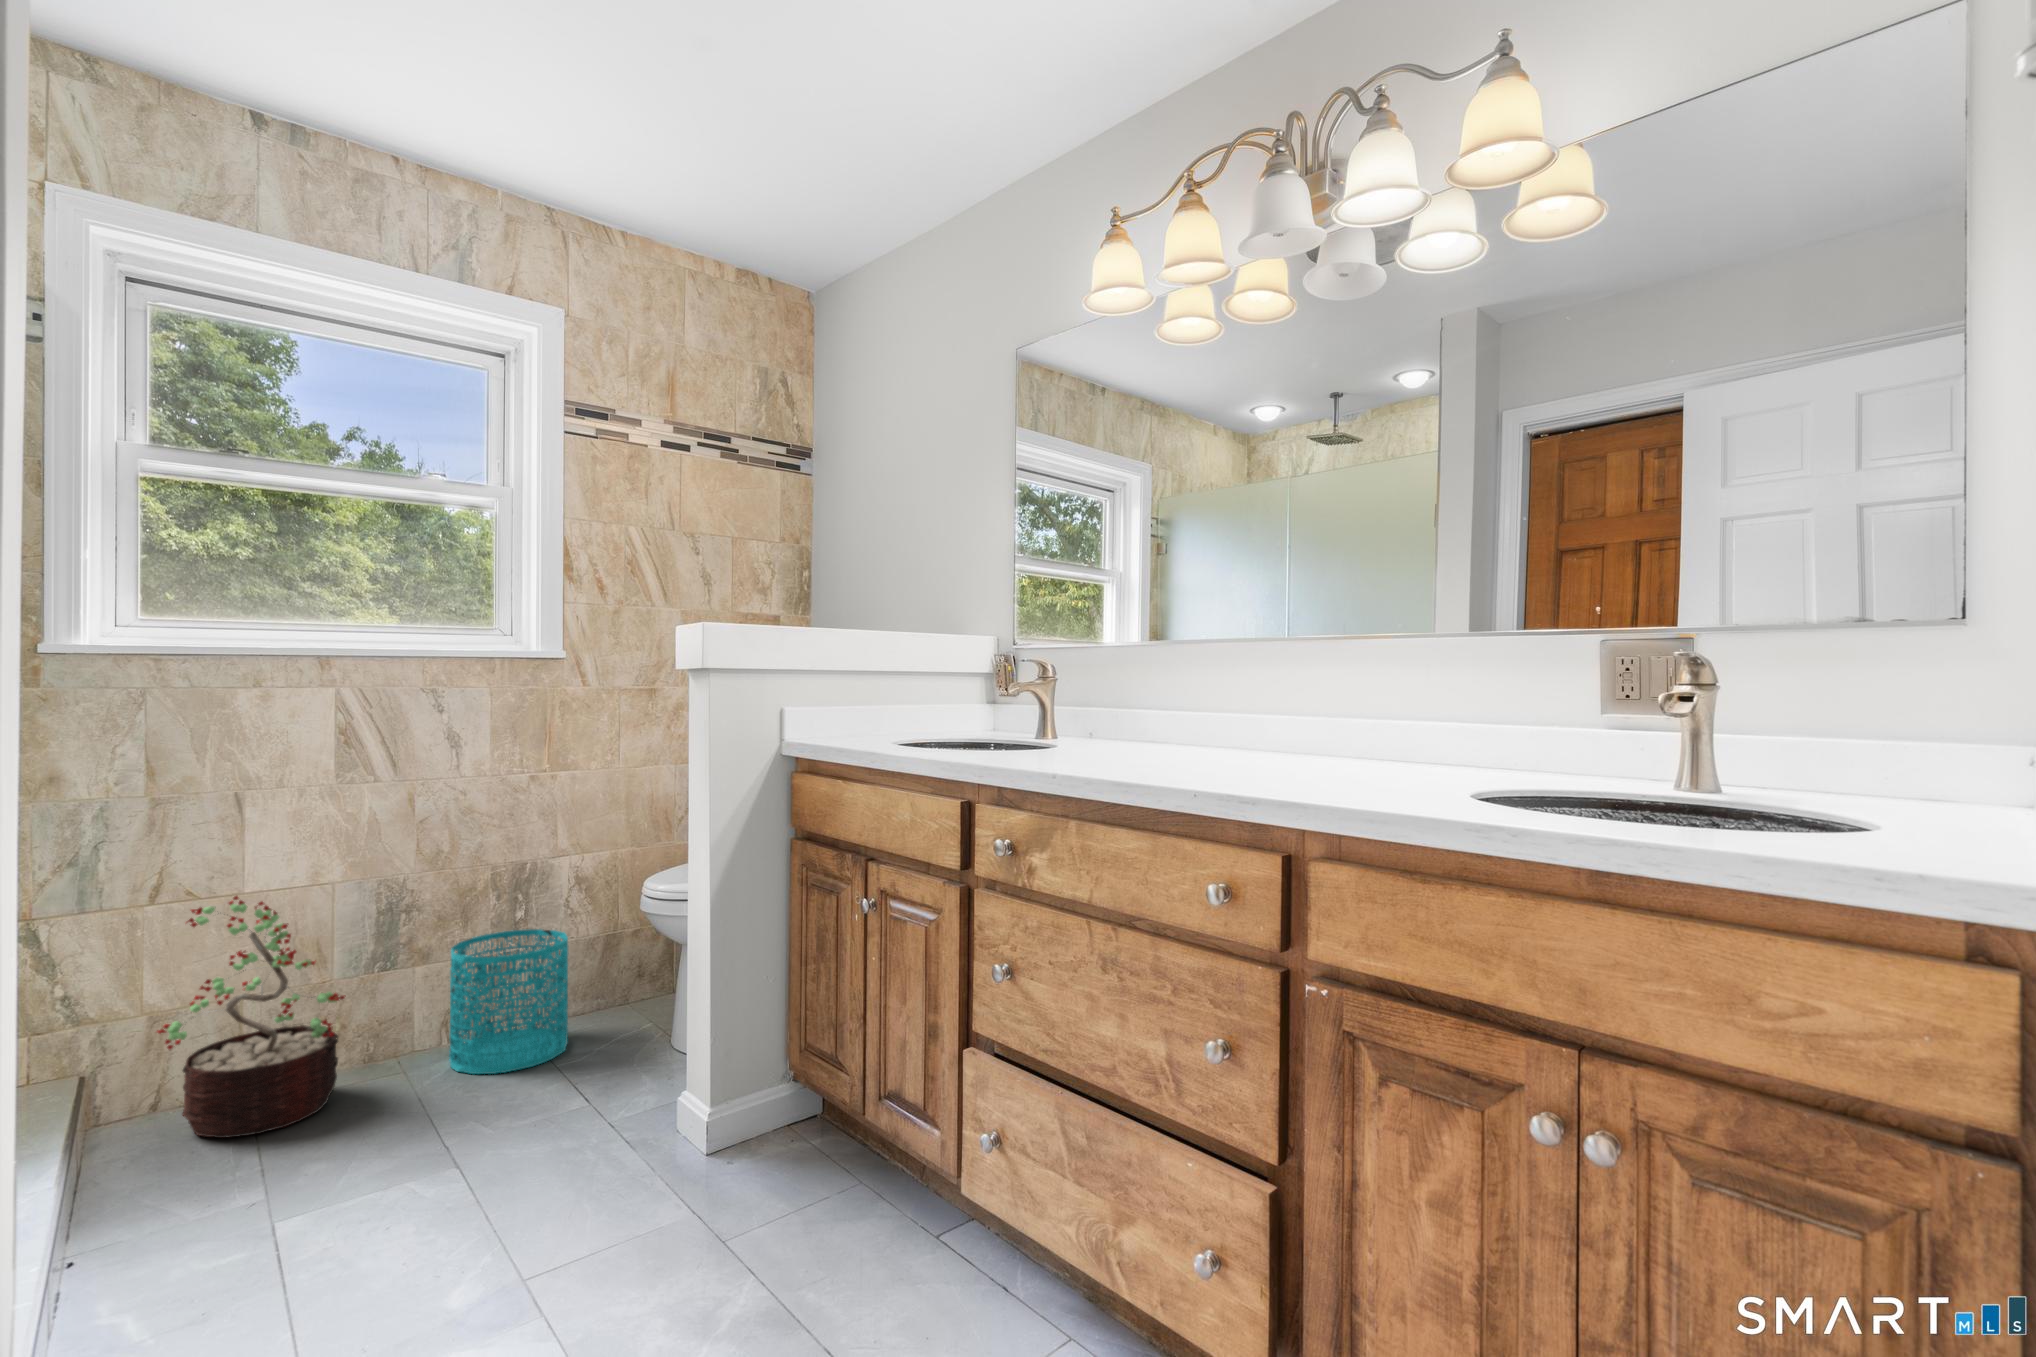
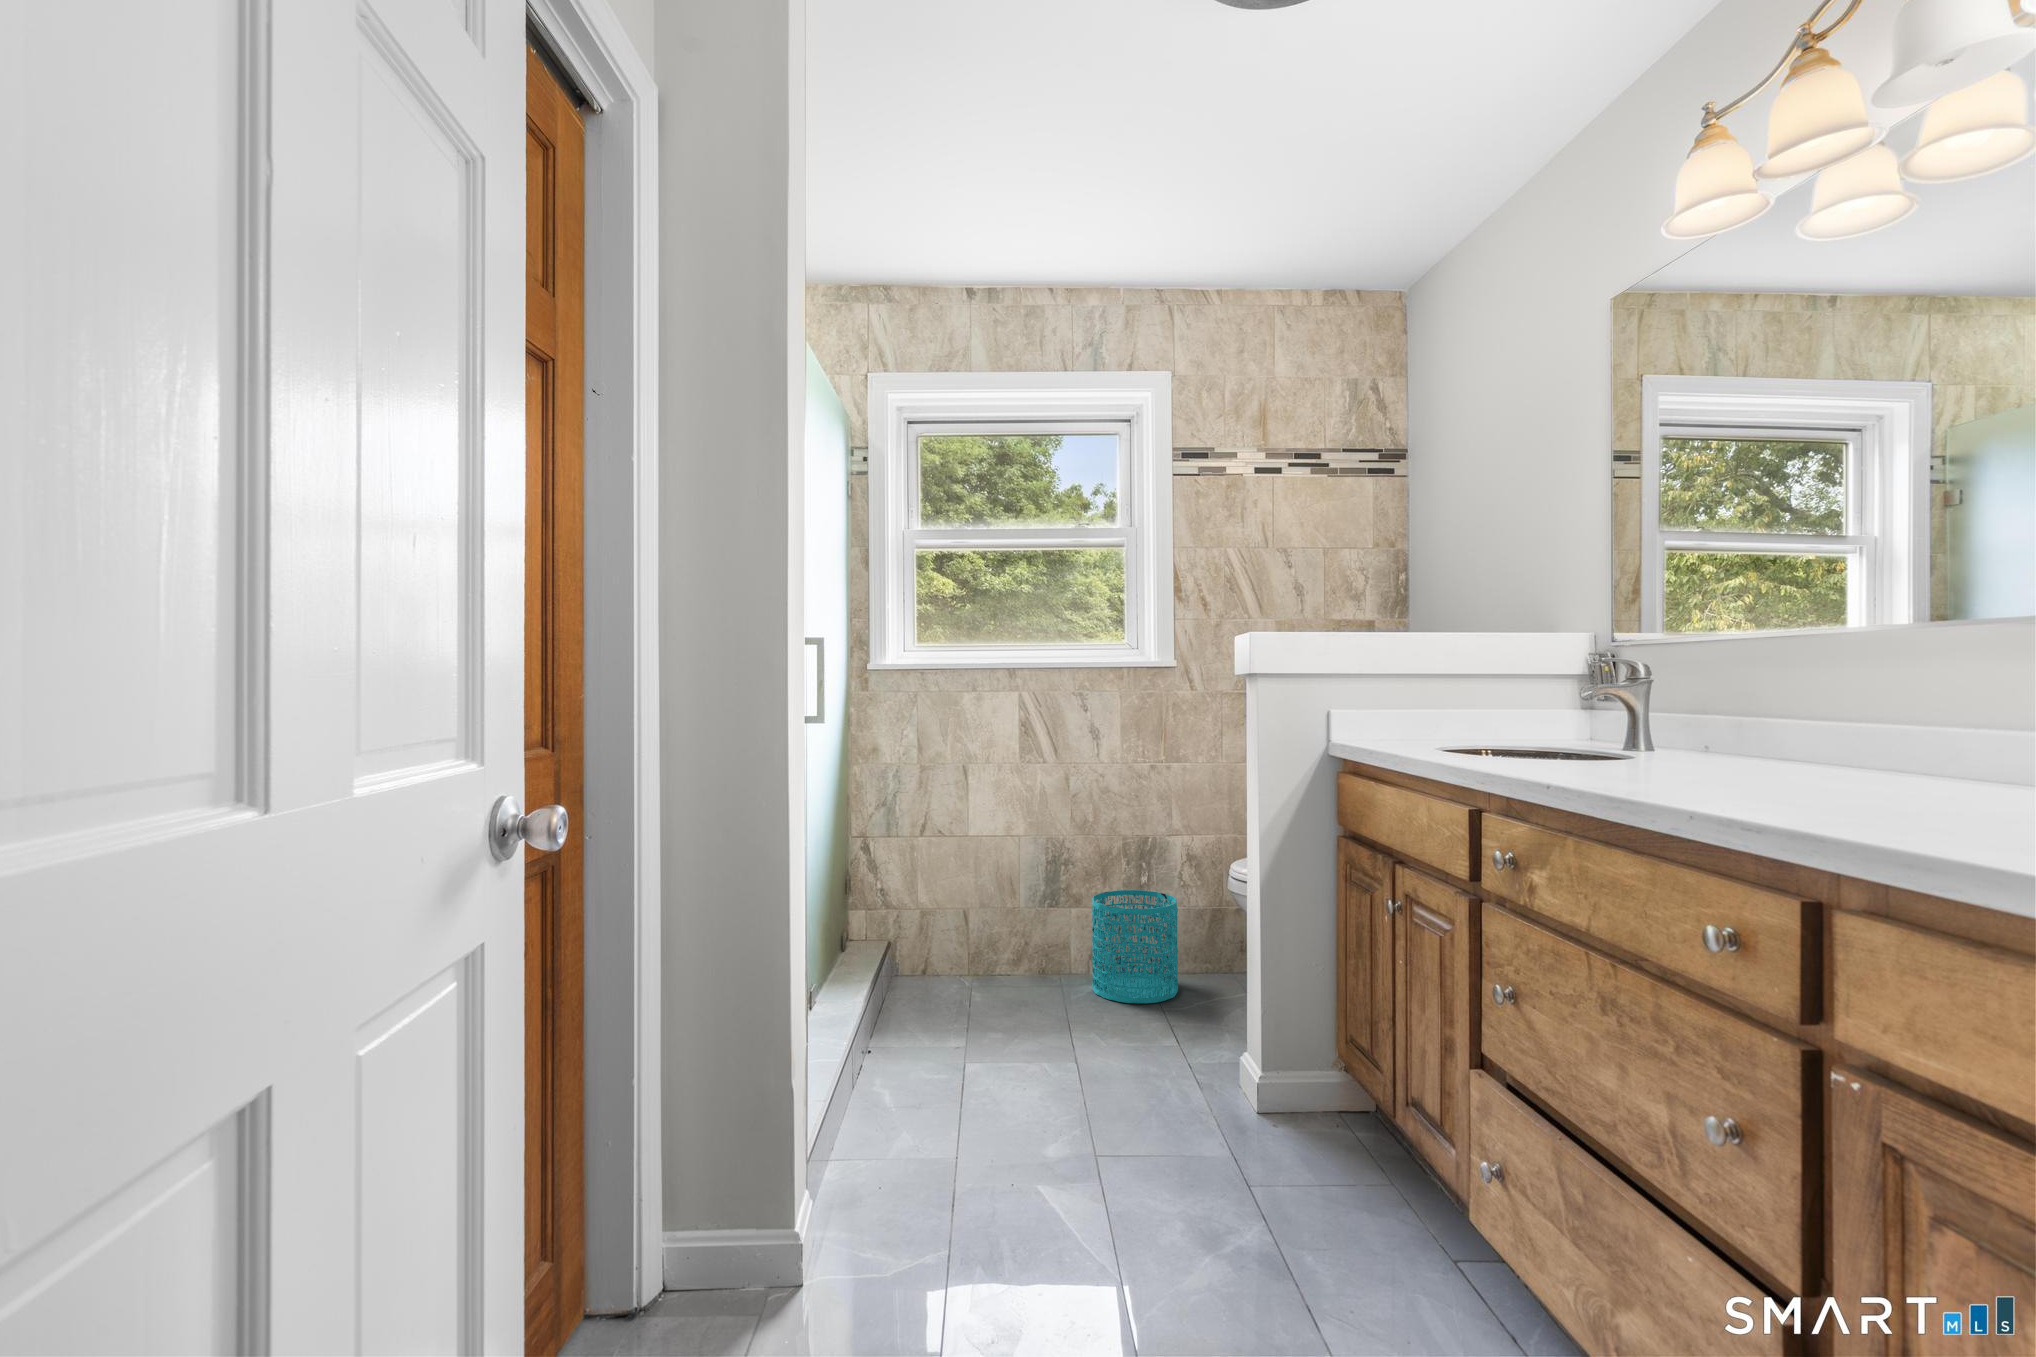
decorative plant: present [157,896,345,1138] -> none [922,837,1023,1005]

